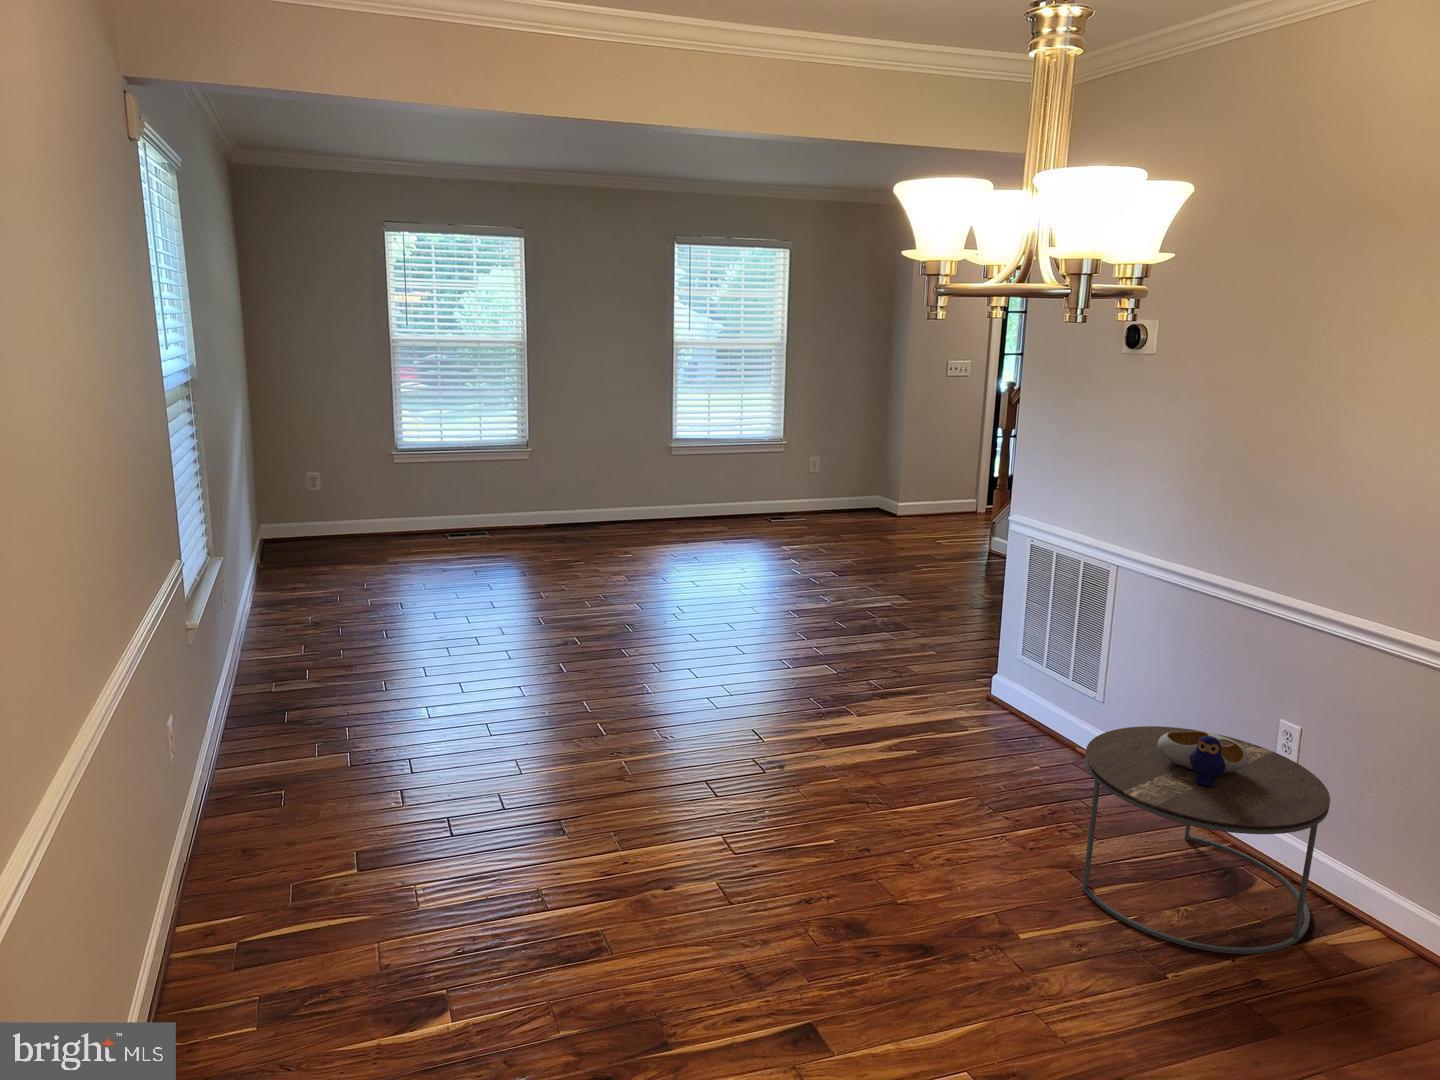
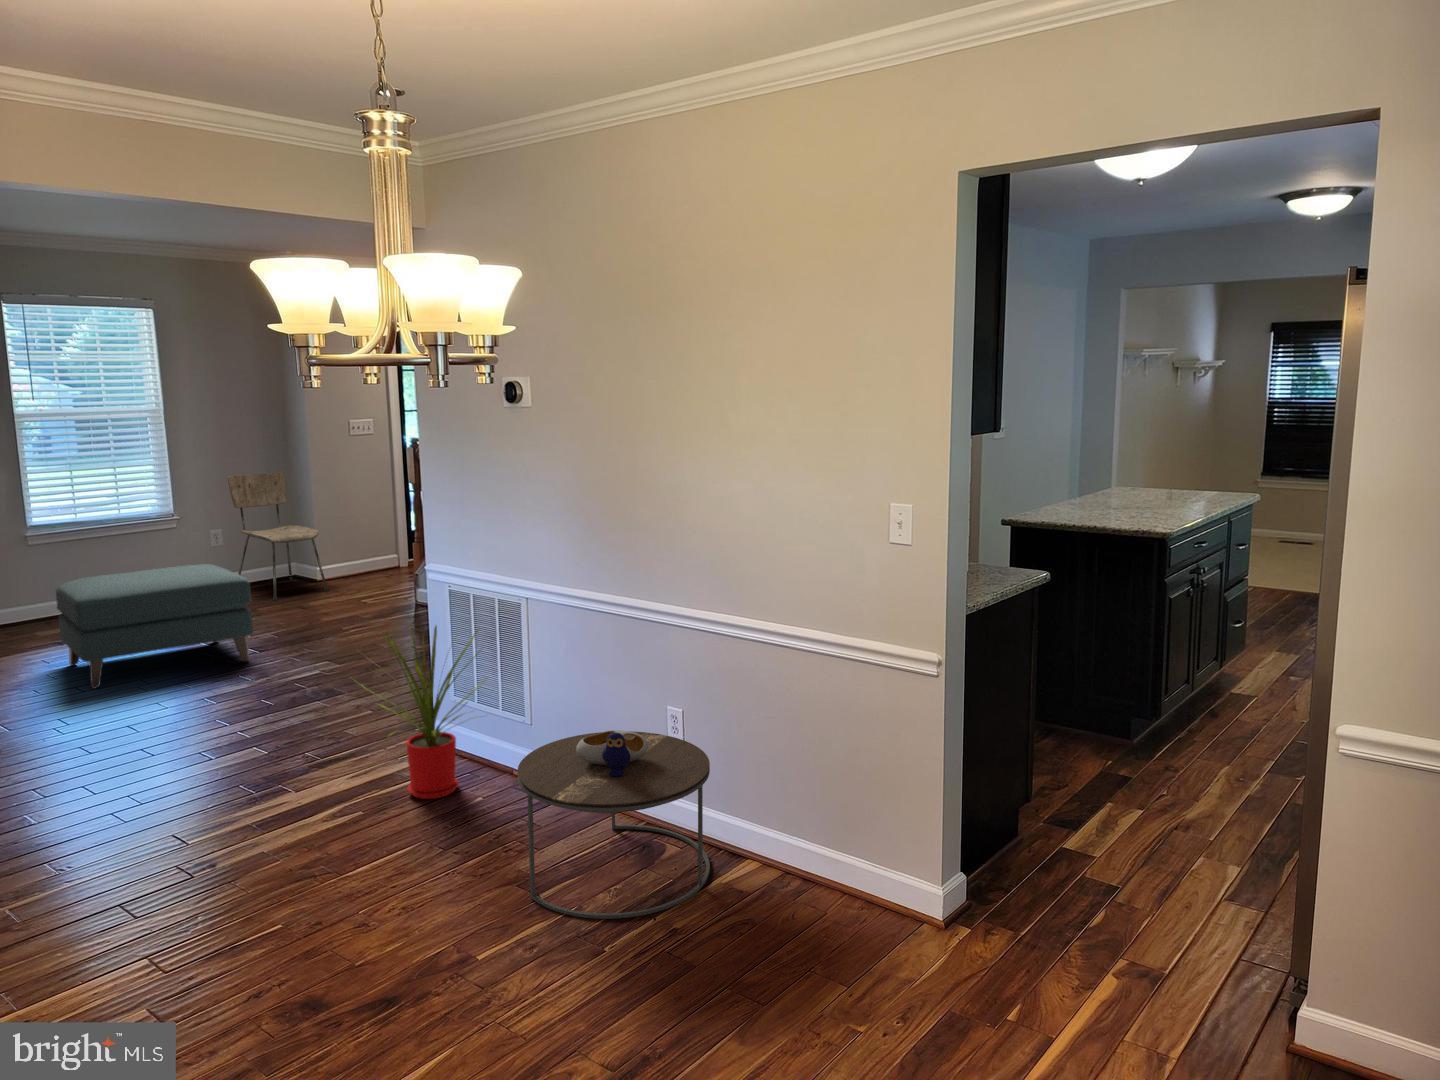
dining chair: none [824,408,906,528] -> present [228,473,329,601]
ottoman: none [687,487,839,584] -> present [56,564,253,689]
house plant: none [921,561,1062,754] -> present [355,624,486,799]

